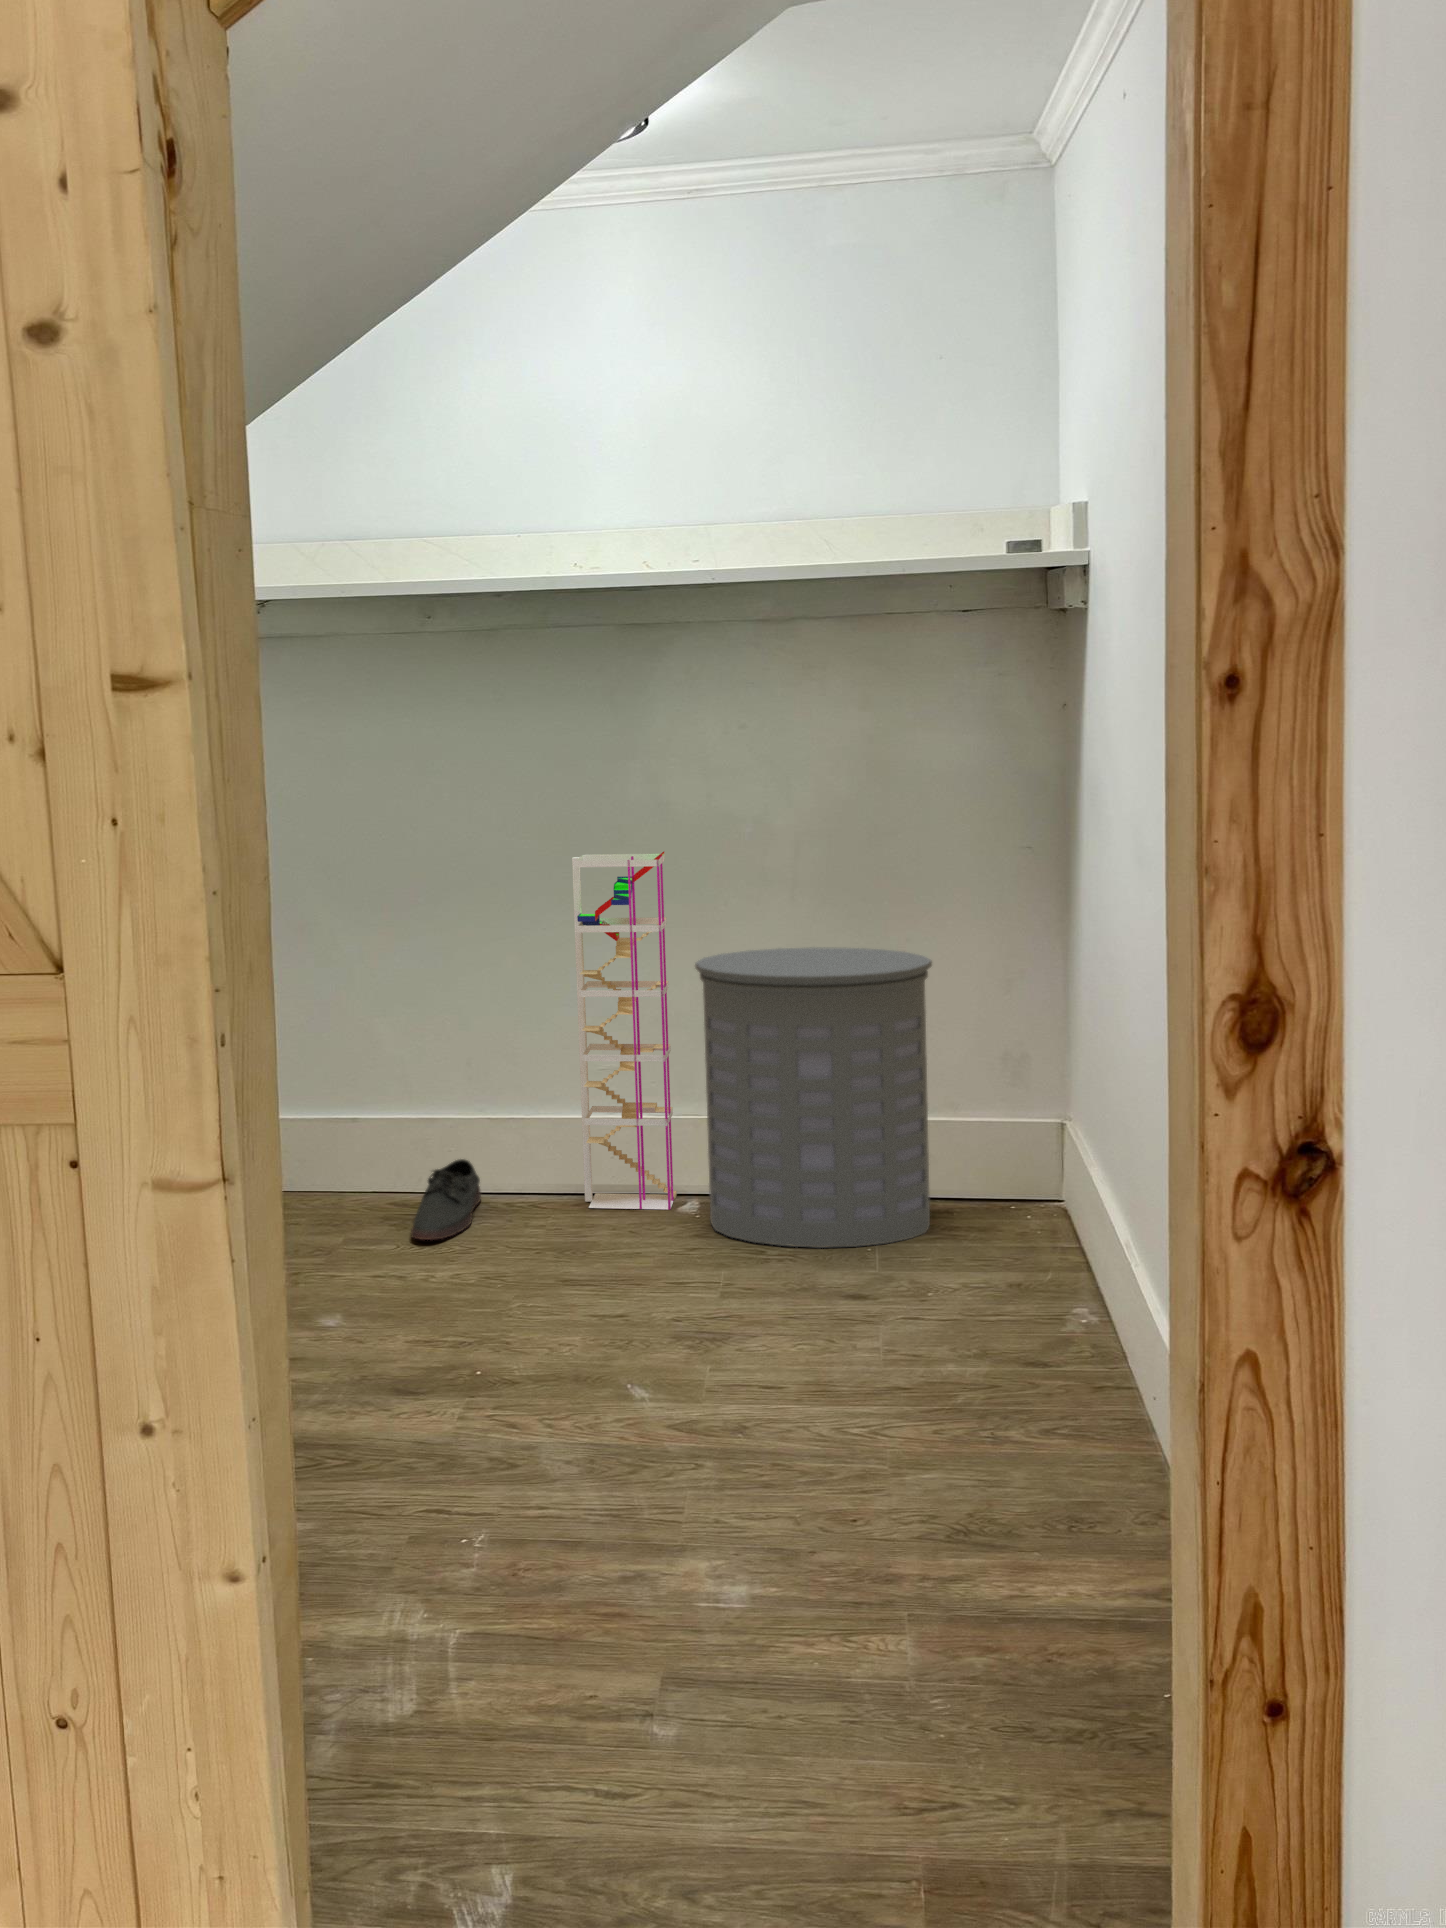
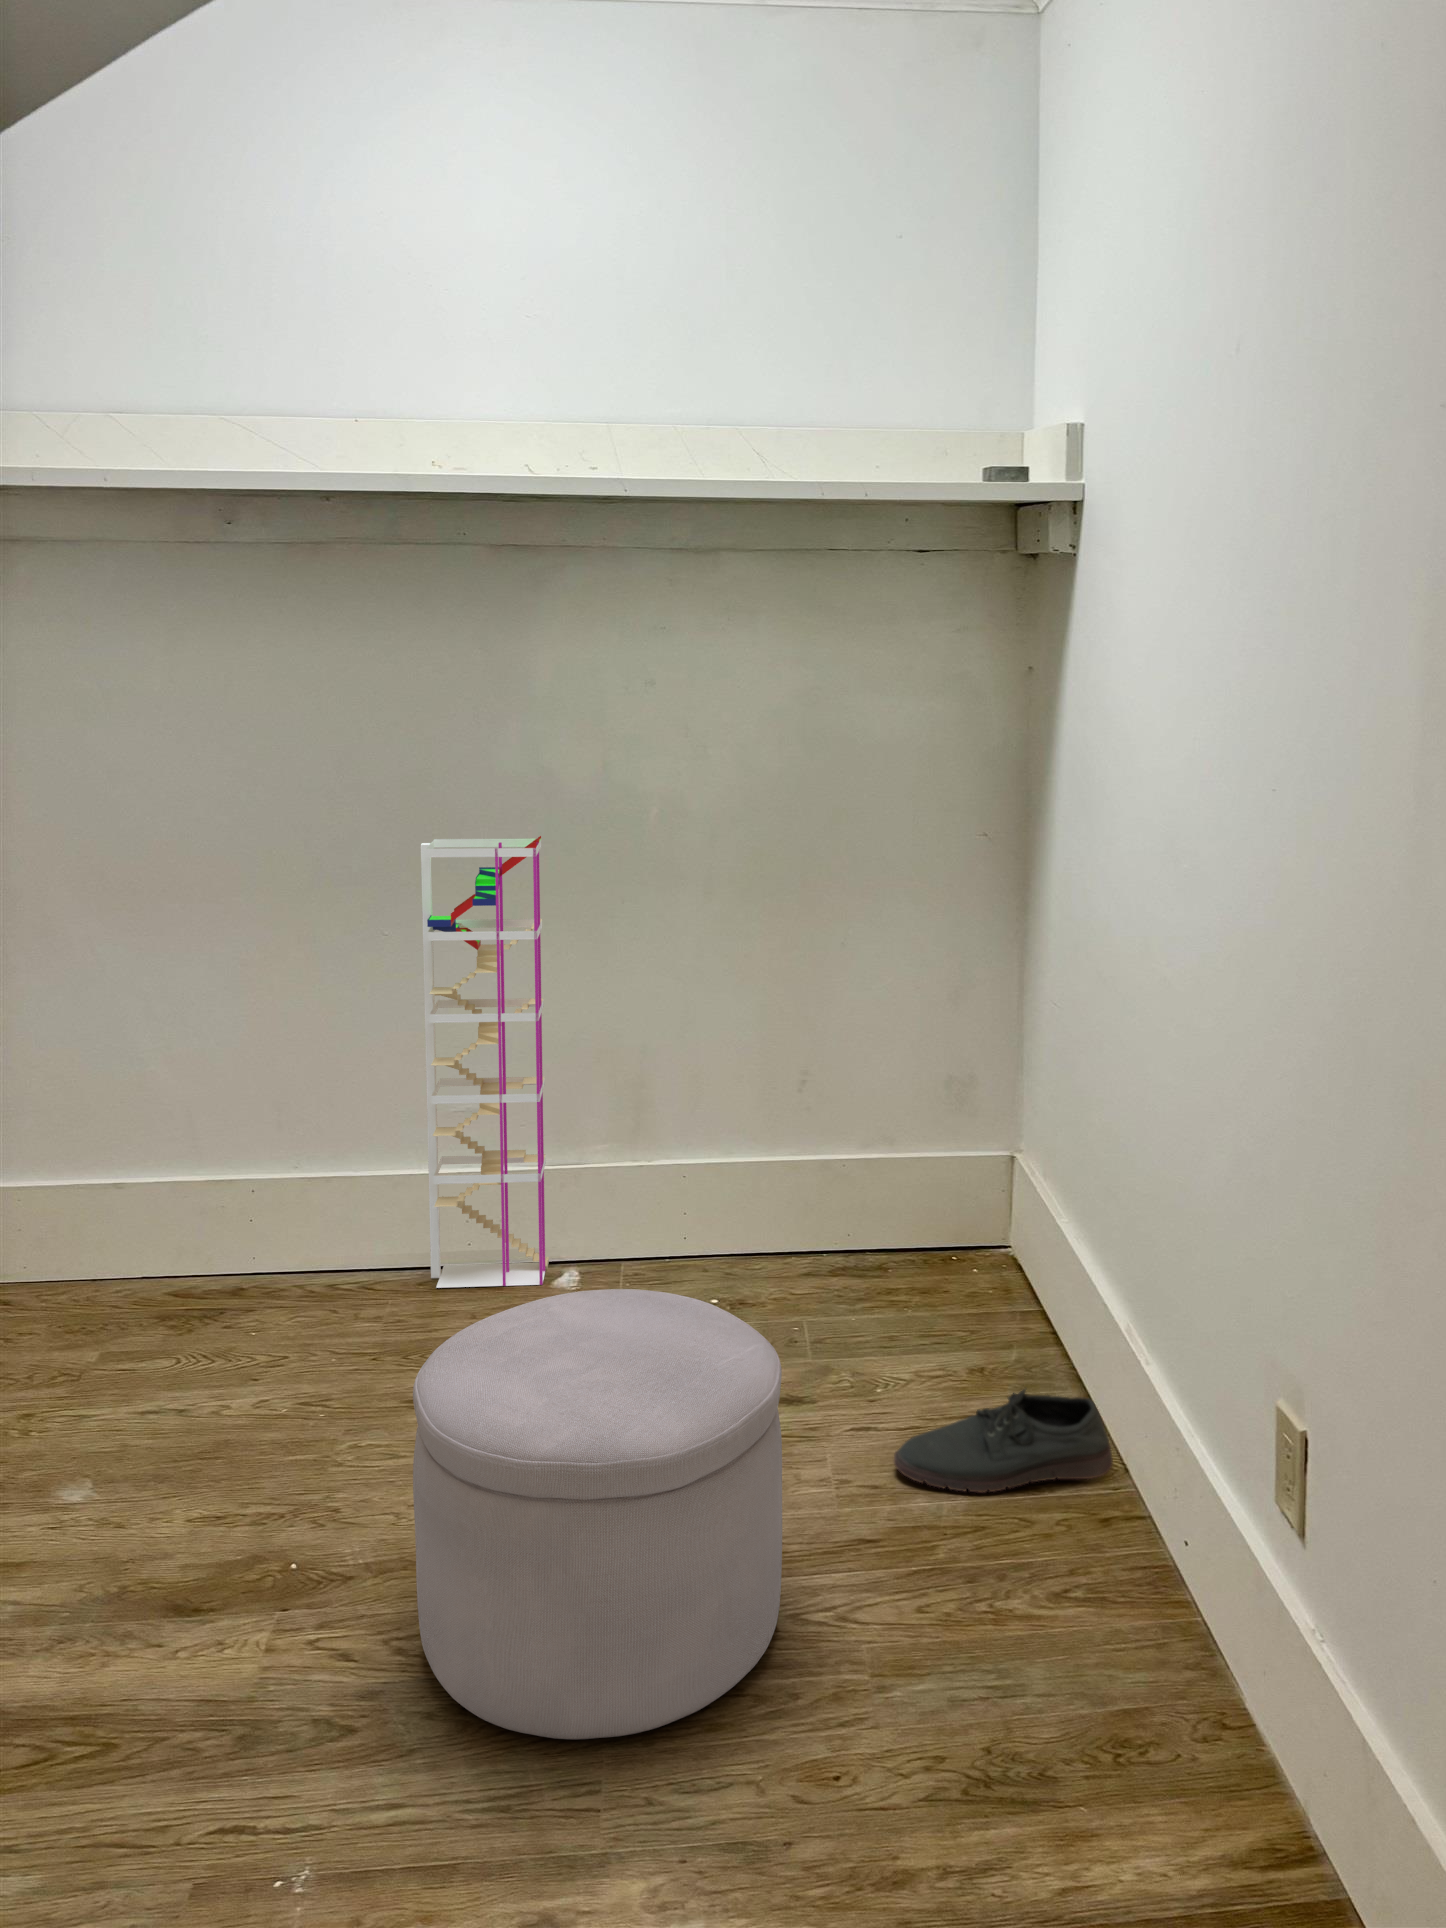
laundry hamper: present [695,947,932,1248] -> none [583,956,876,1332]
shoe: present [411,1159,481,1240] -> present [894,1389,1113,1492]
ottoman: none [555,1177,828,1484] -> present [413,1289,782,1739]

